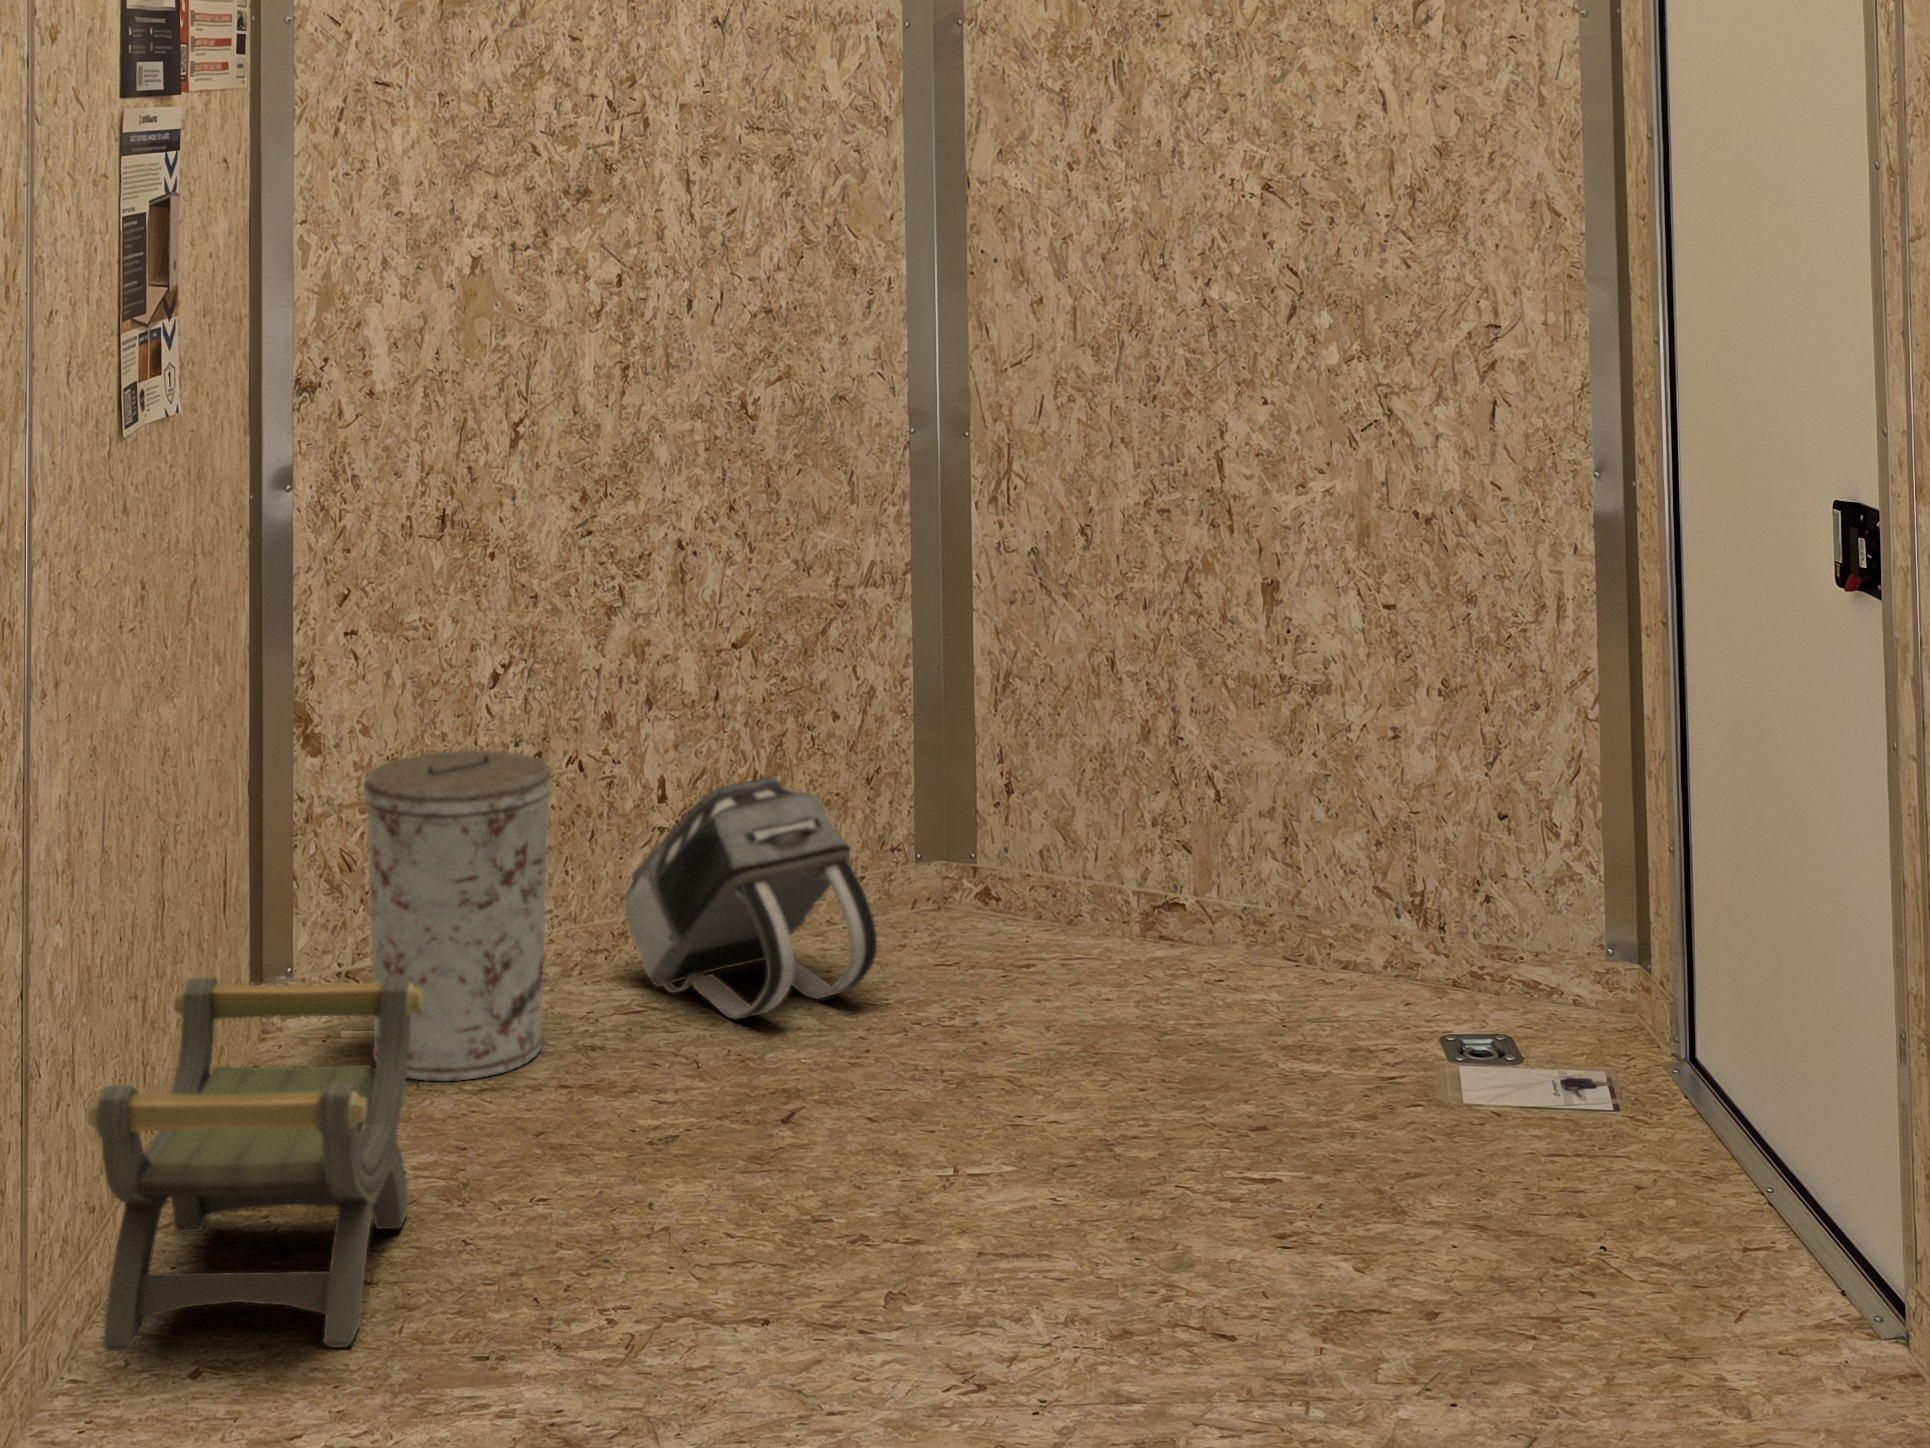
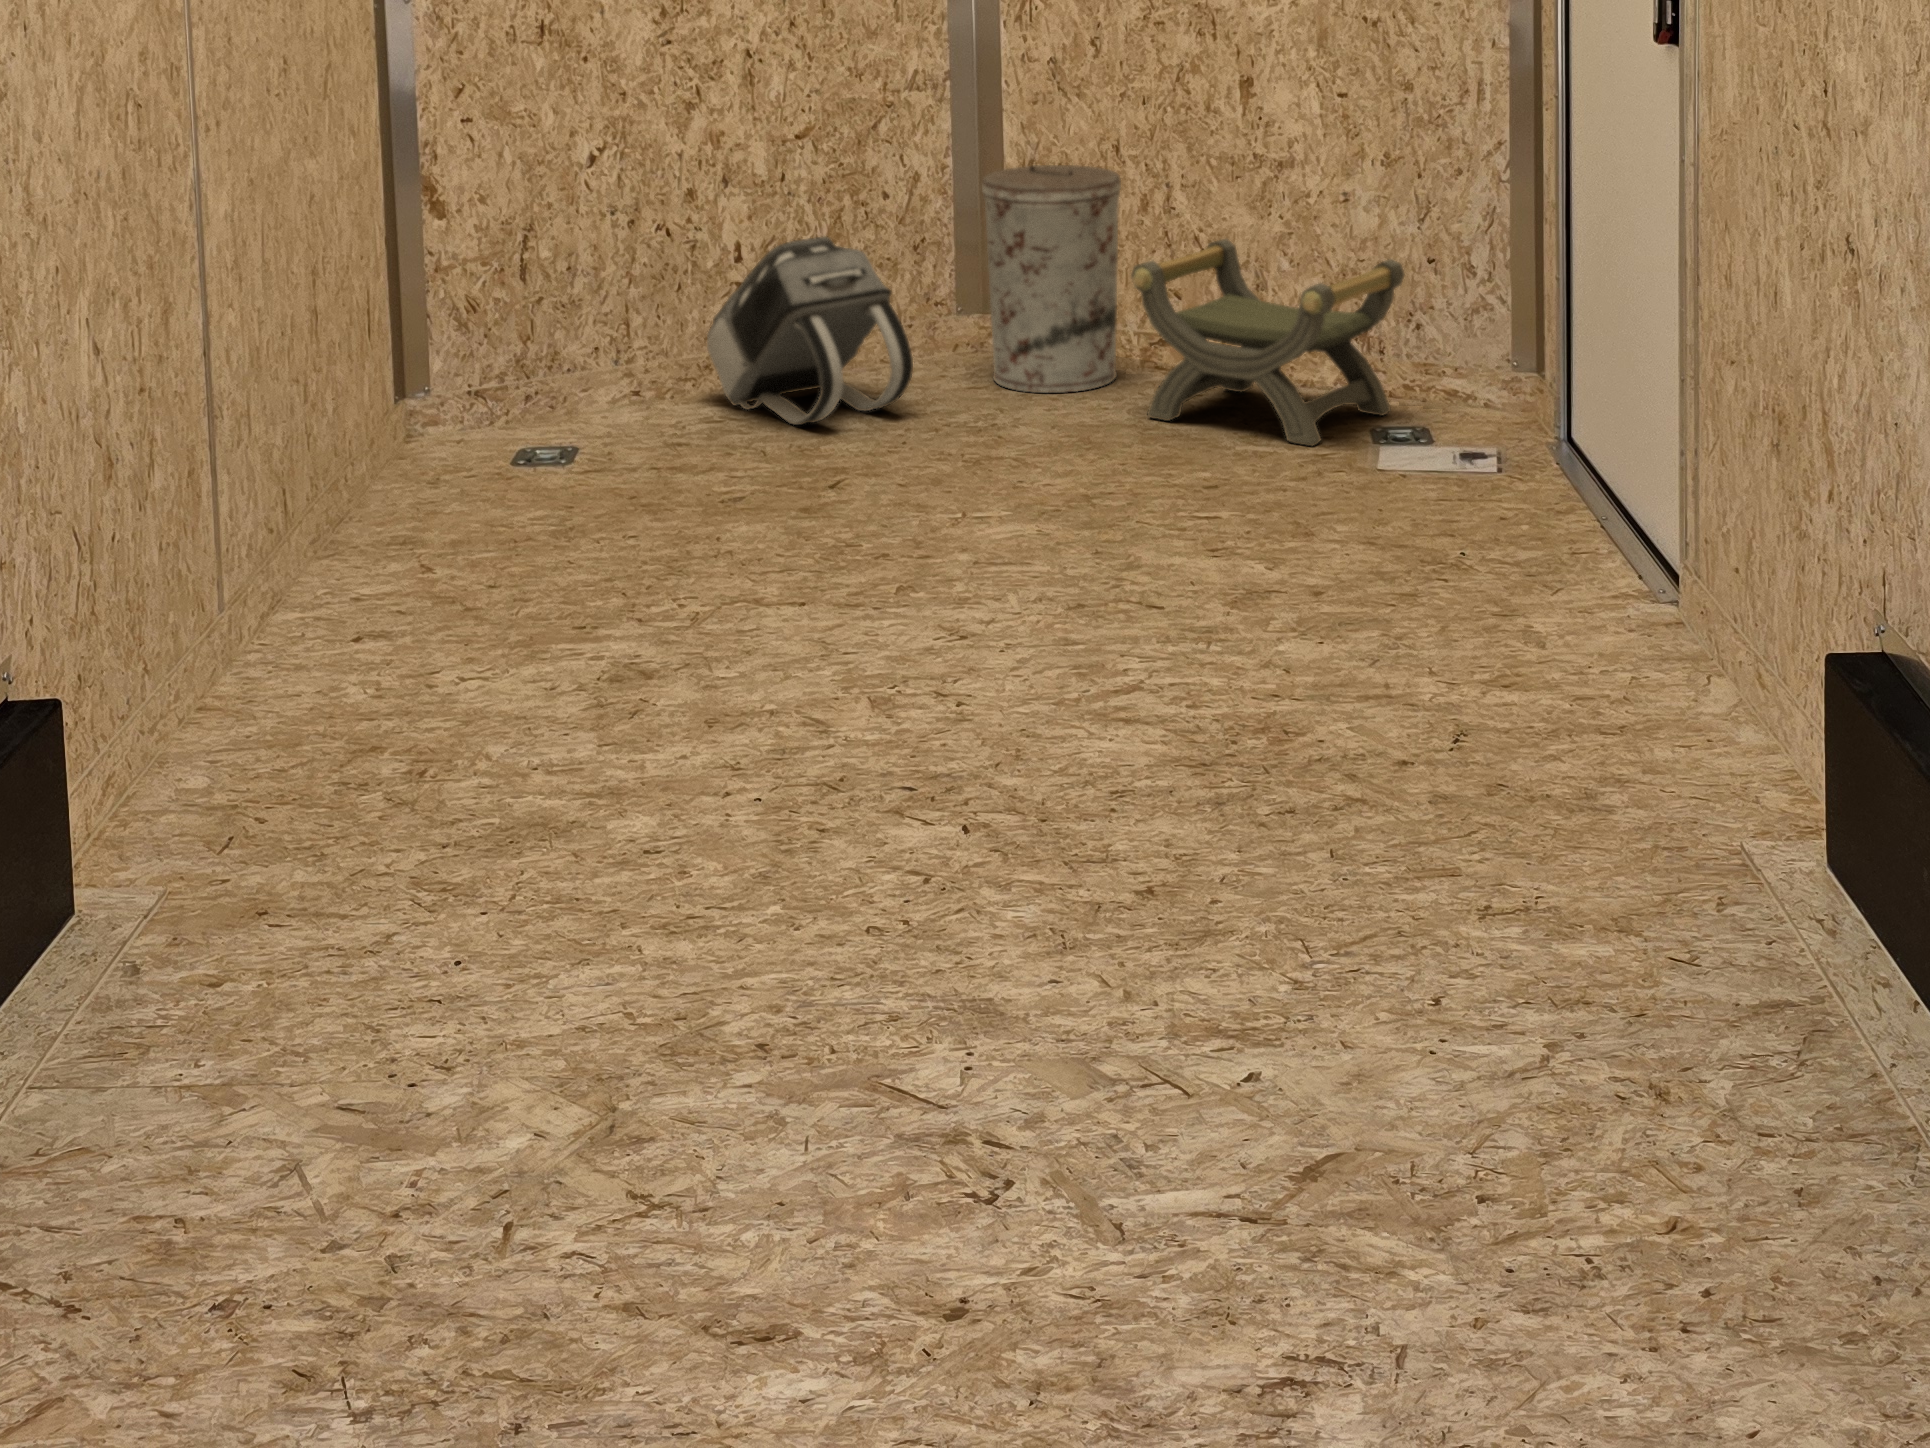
trash can: present [364,750,552,1081] -> present [982,165,1121,393]
stool: present [87,975,423,1351] -> present [1131,239,1404,446]

